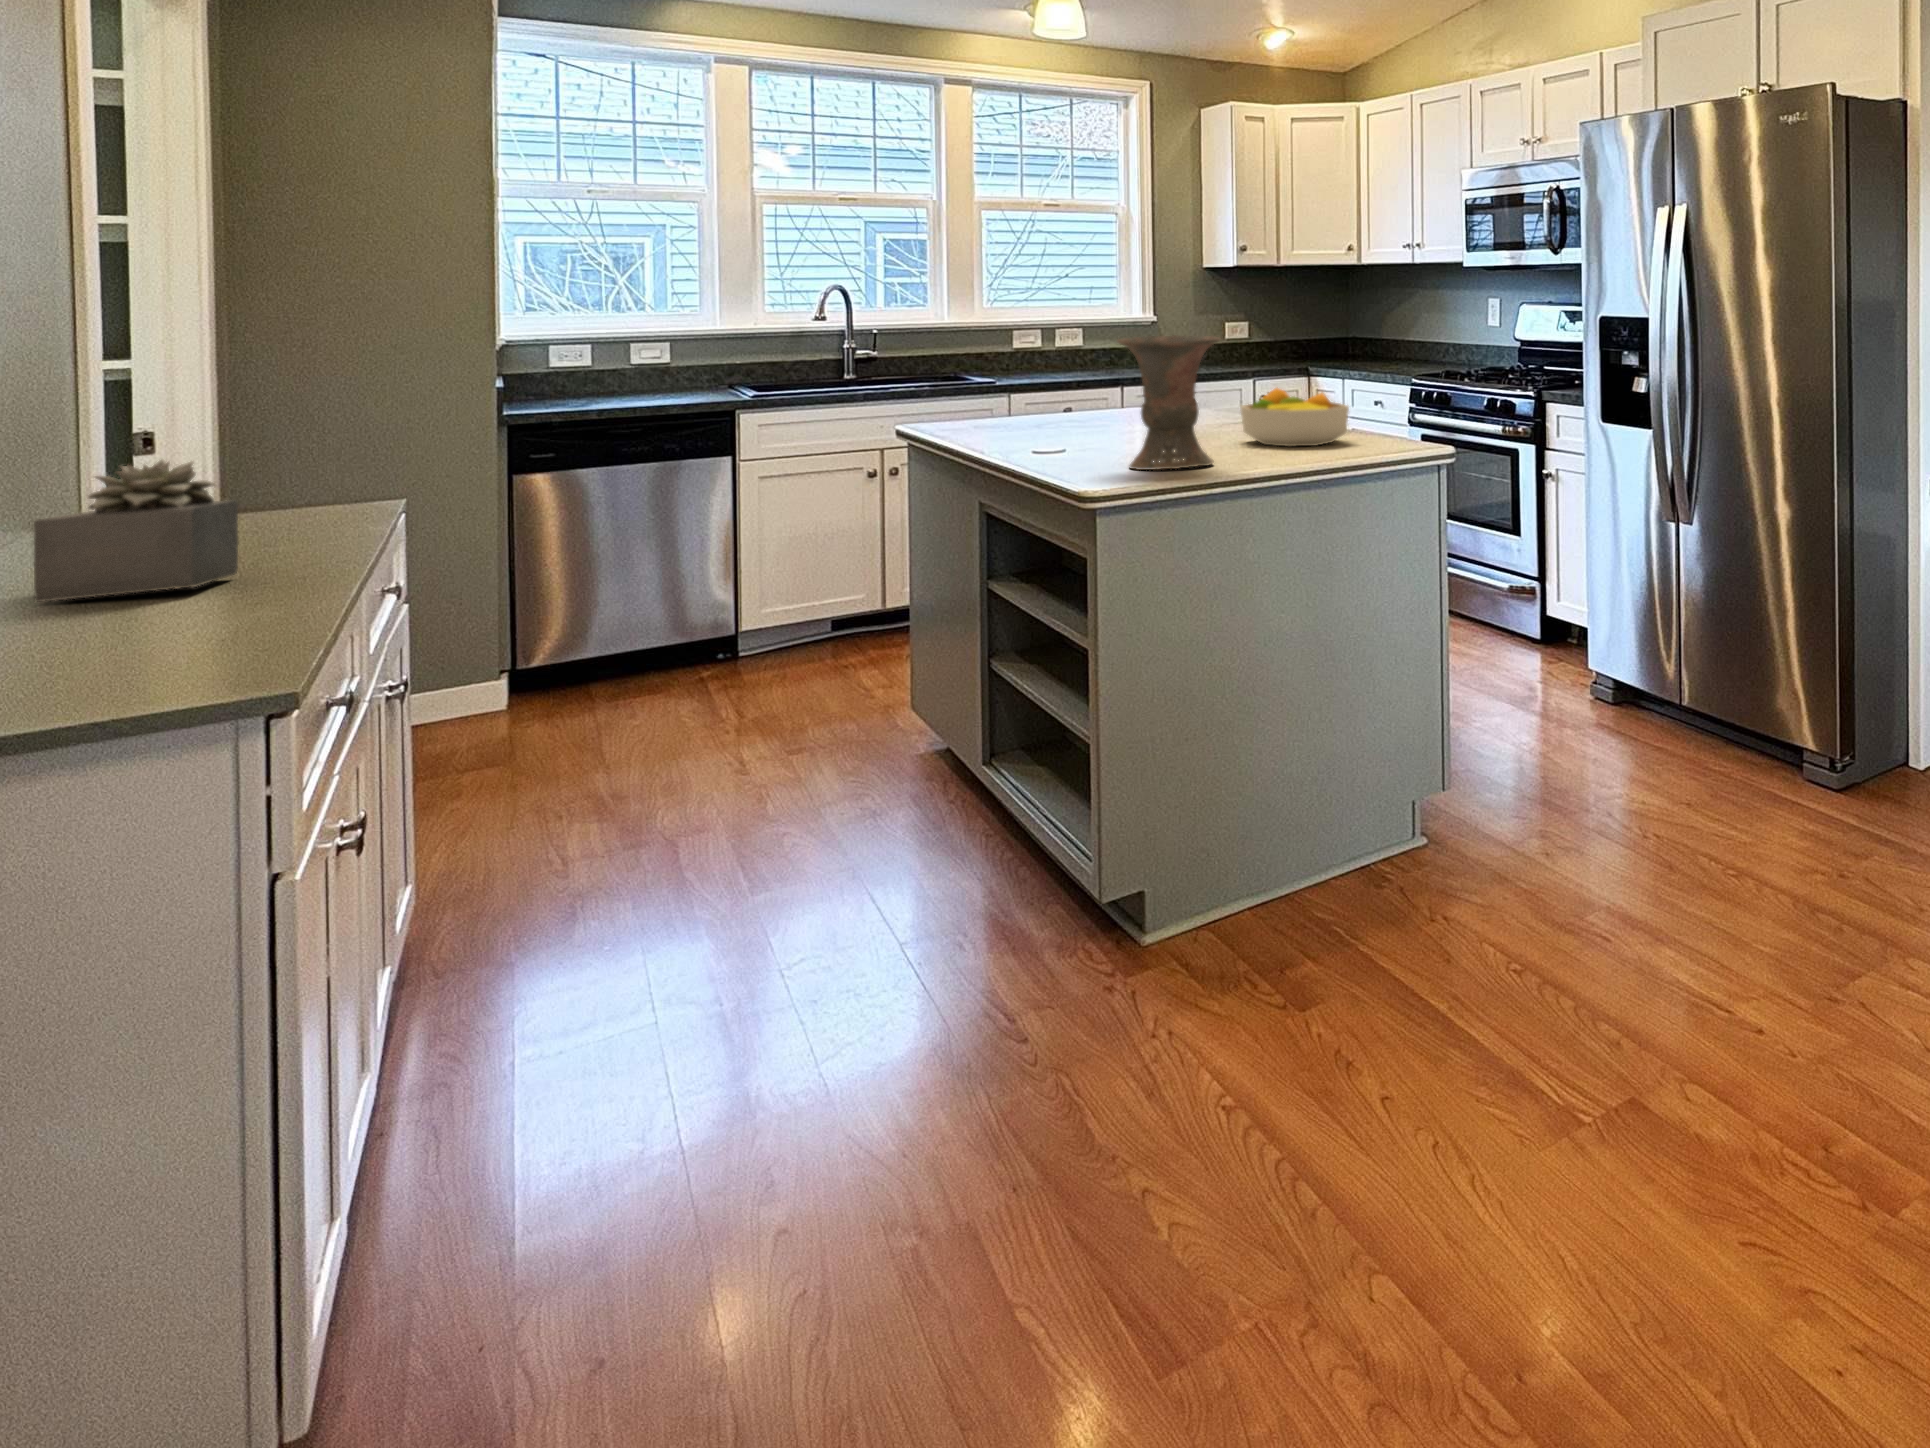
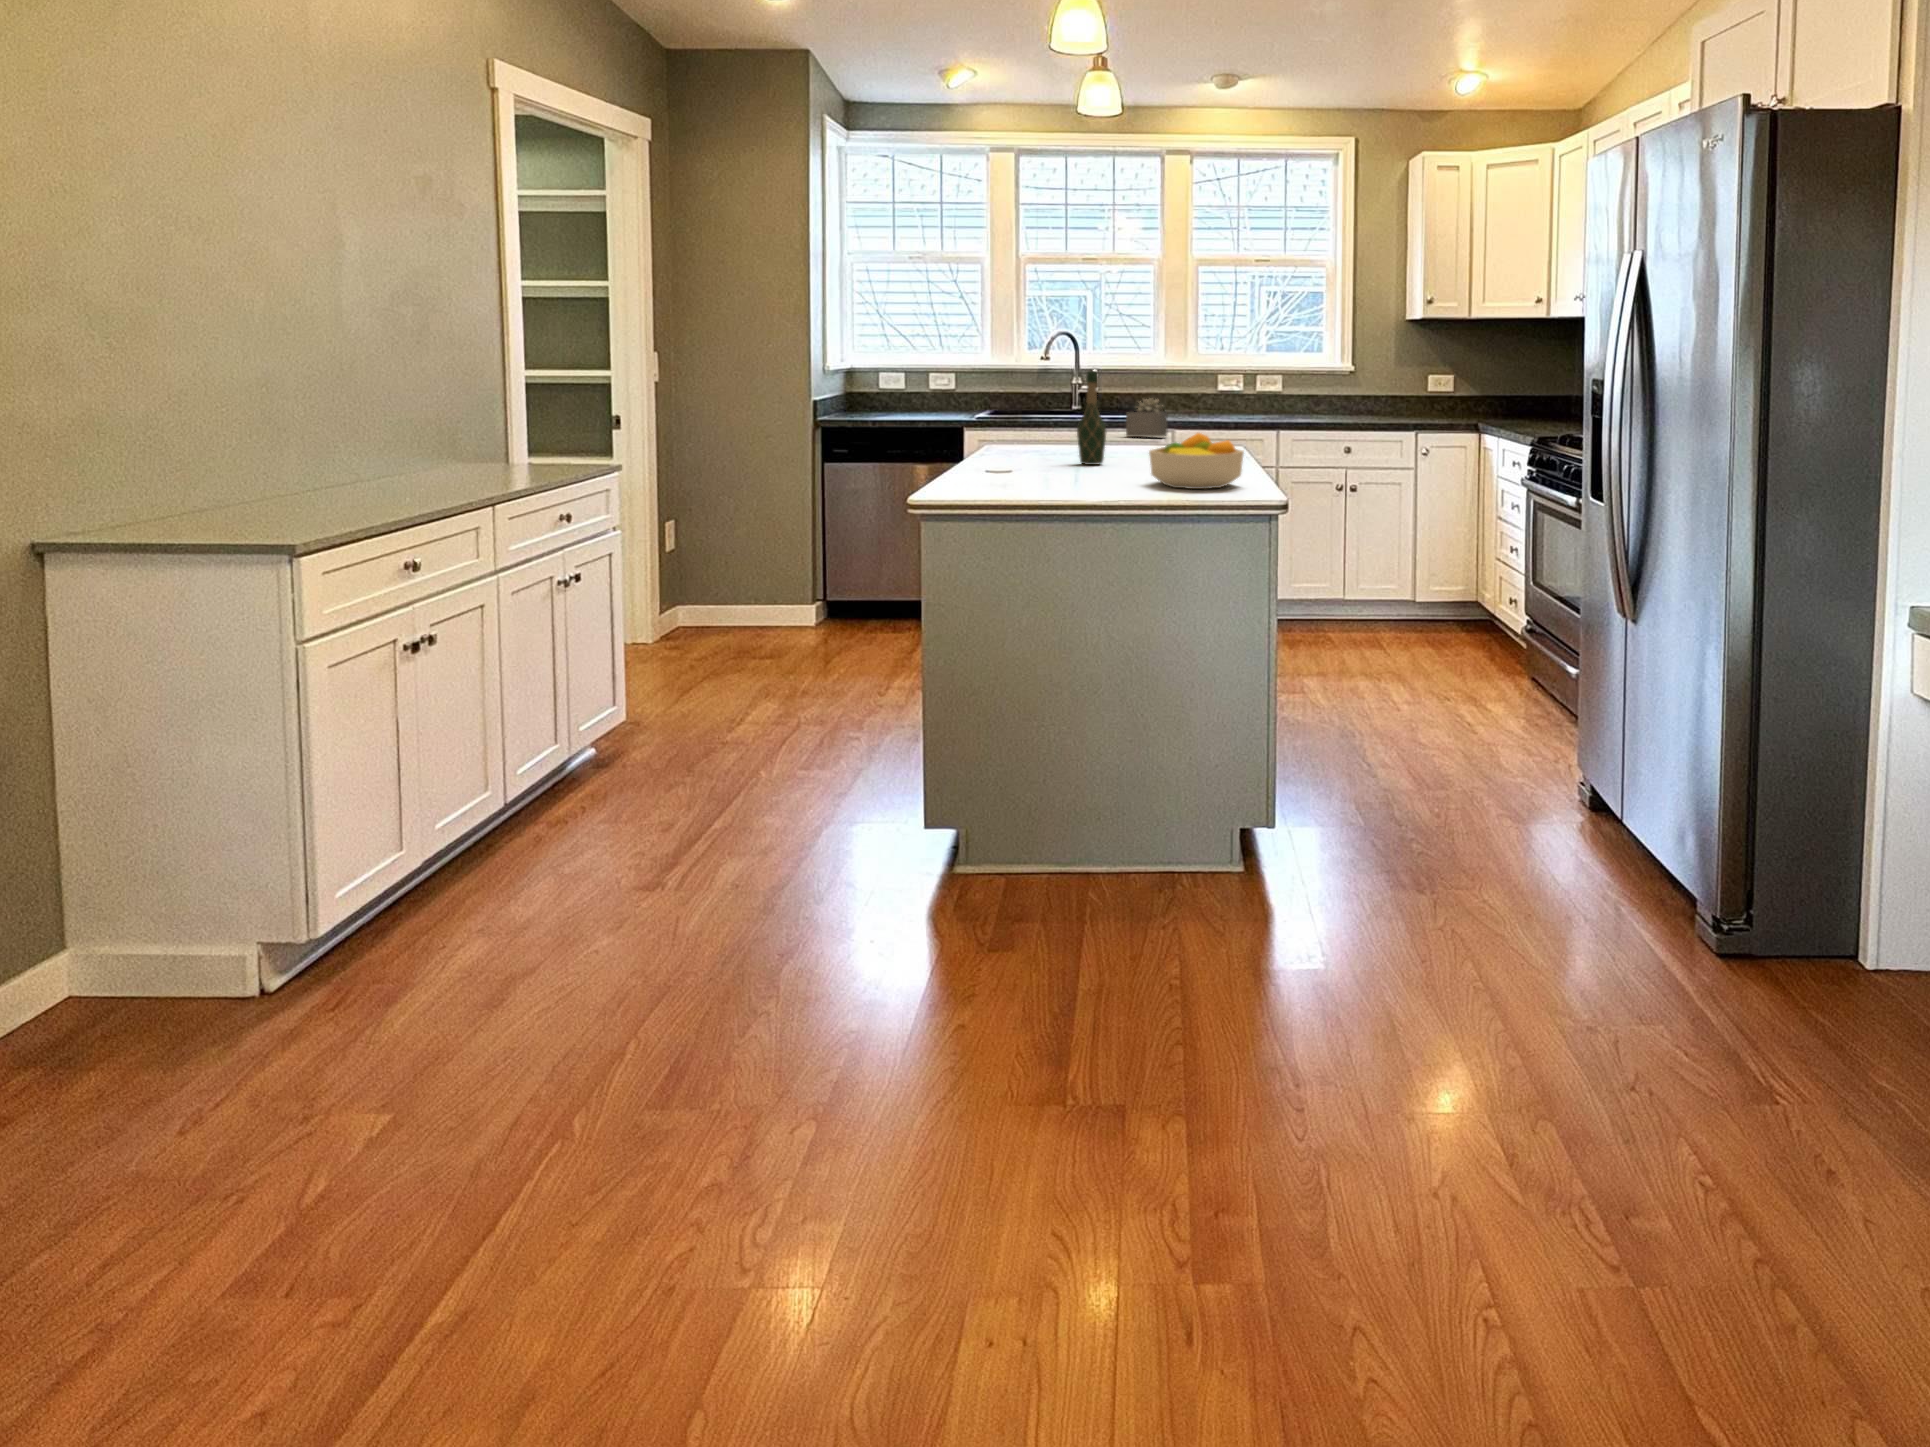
wine bottle: none [1066,328,1101,435] -> present [1077,371,1106,465]
vase: present [1117,335,1220,470] -> none [960,379,1049,495]
succulent plant: present [34,460,239,602] -> present [1126,399,1168,437]

